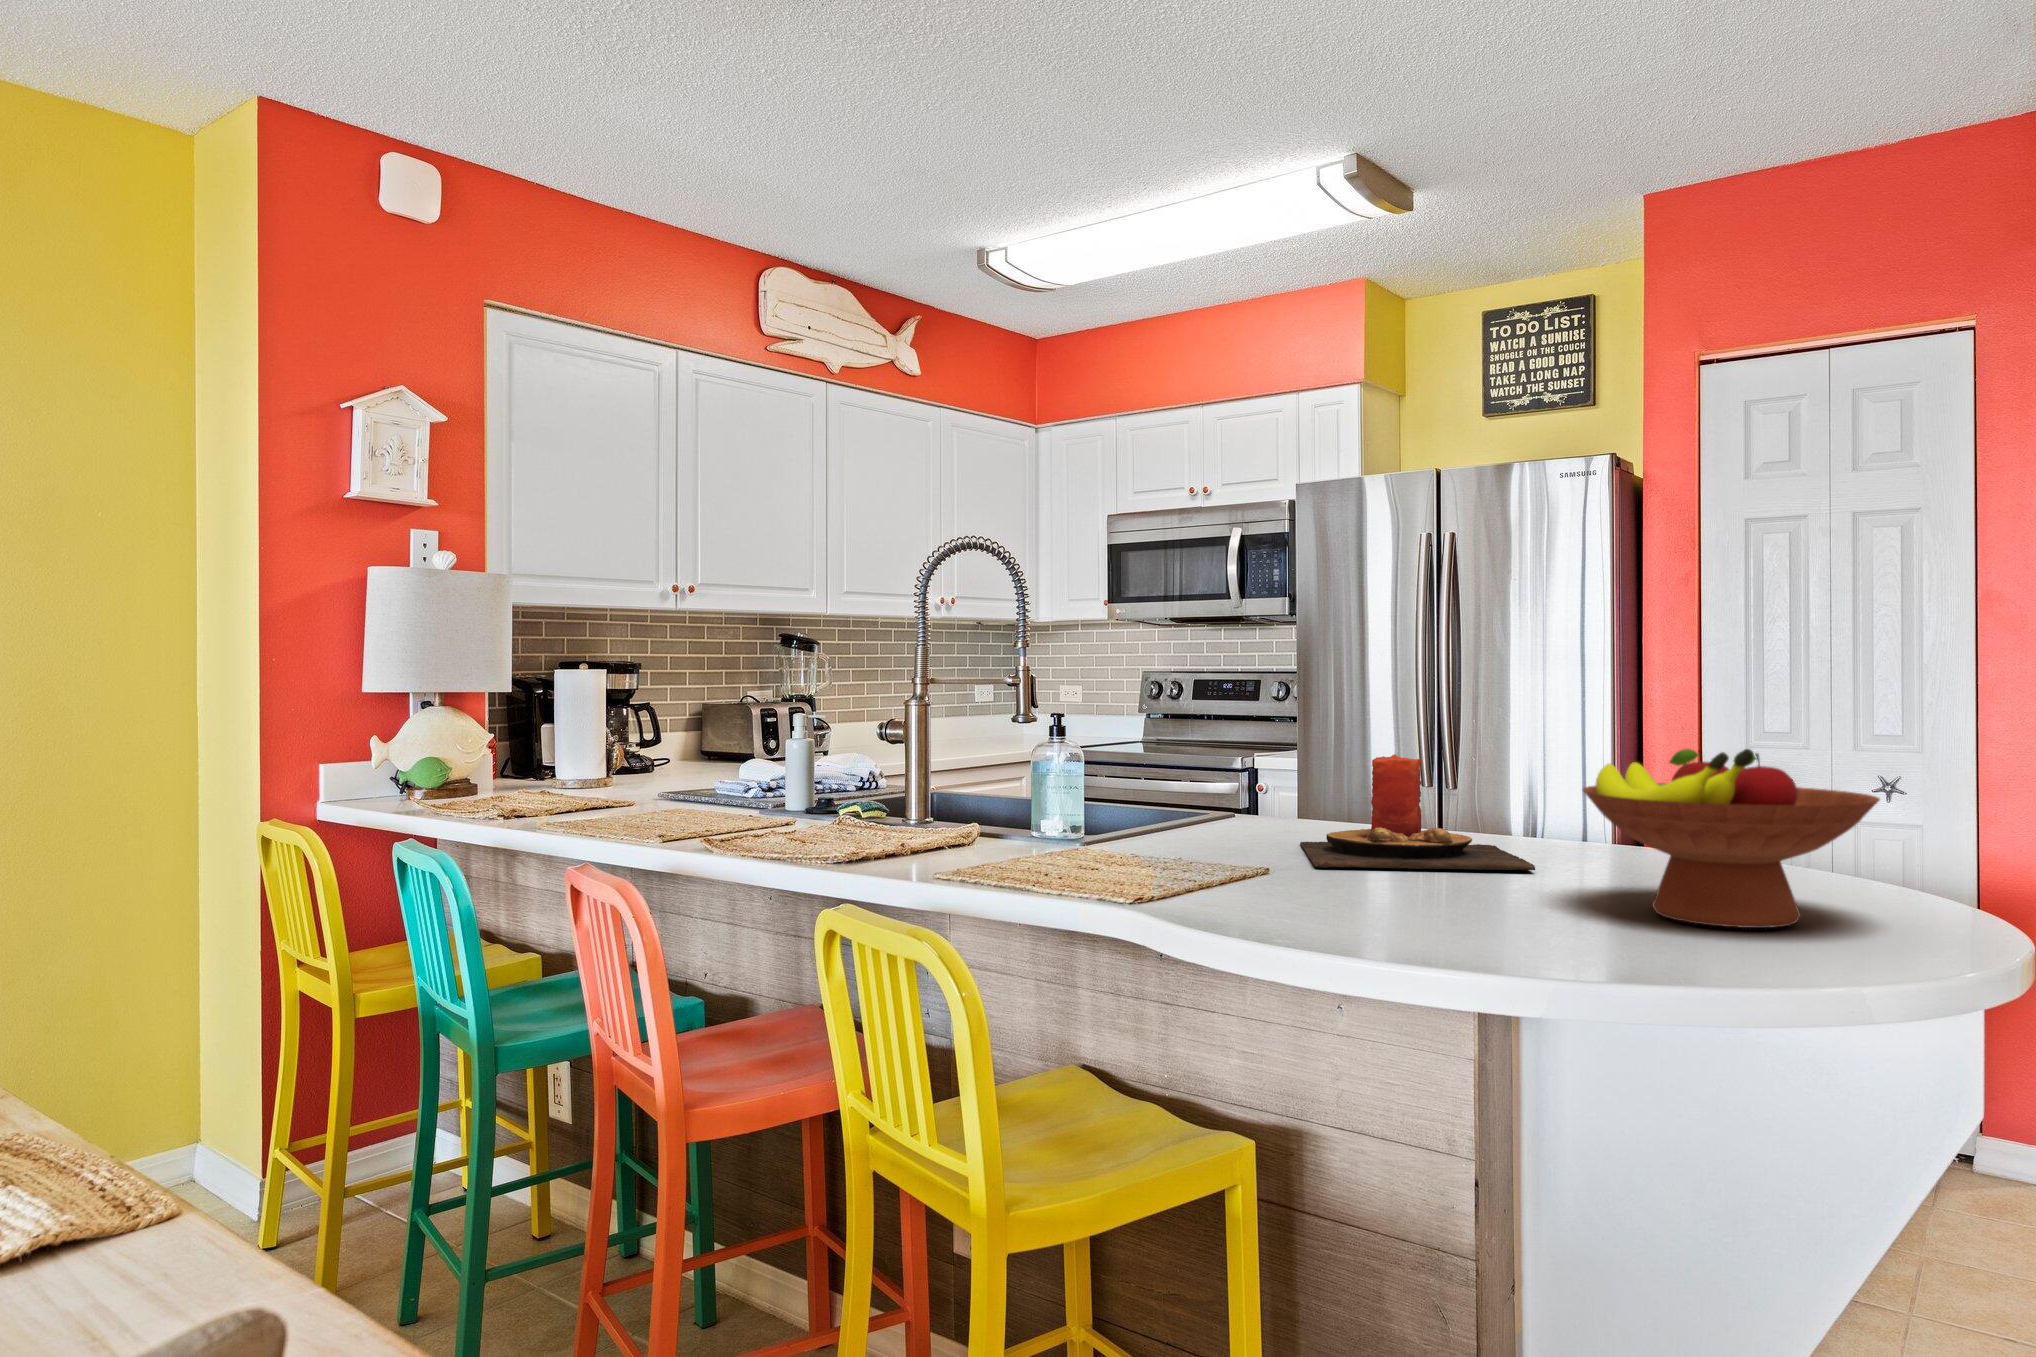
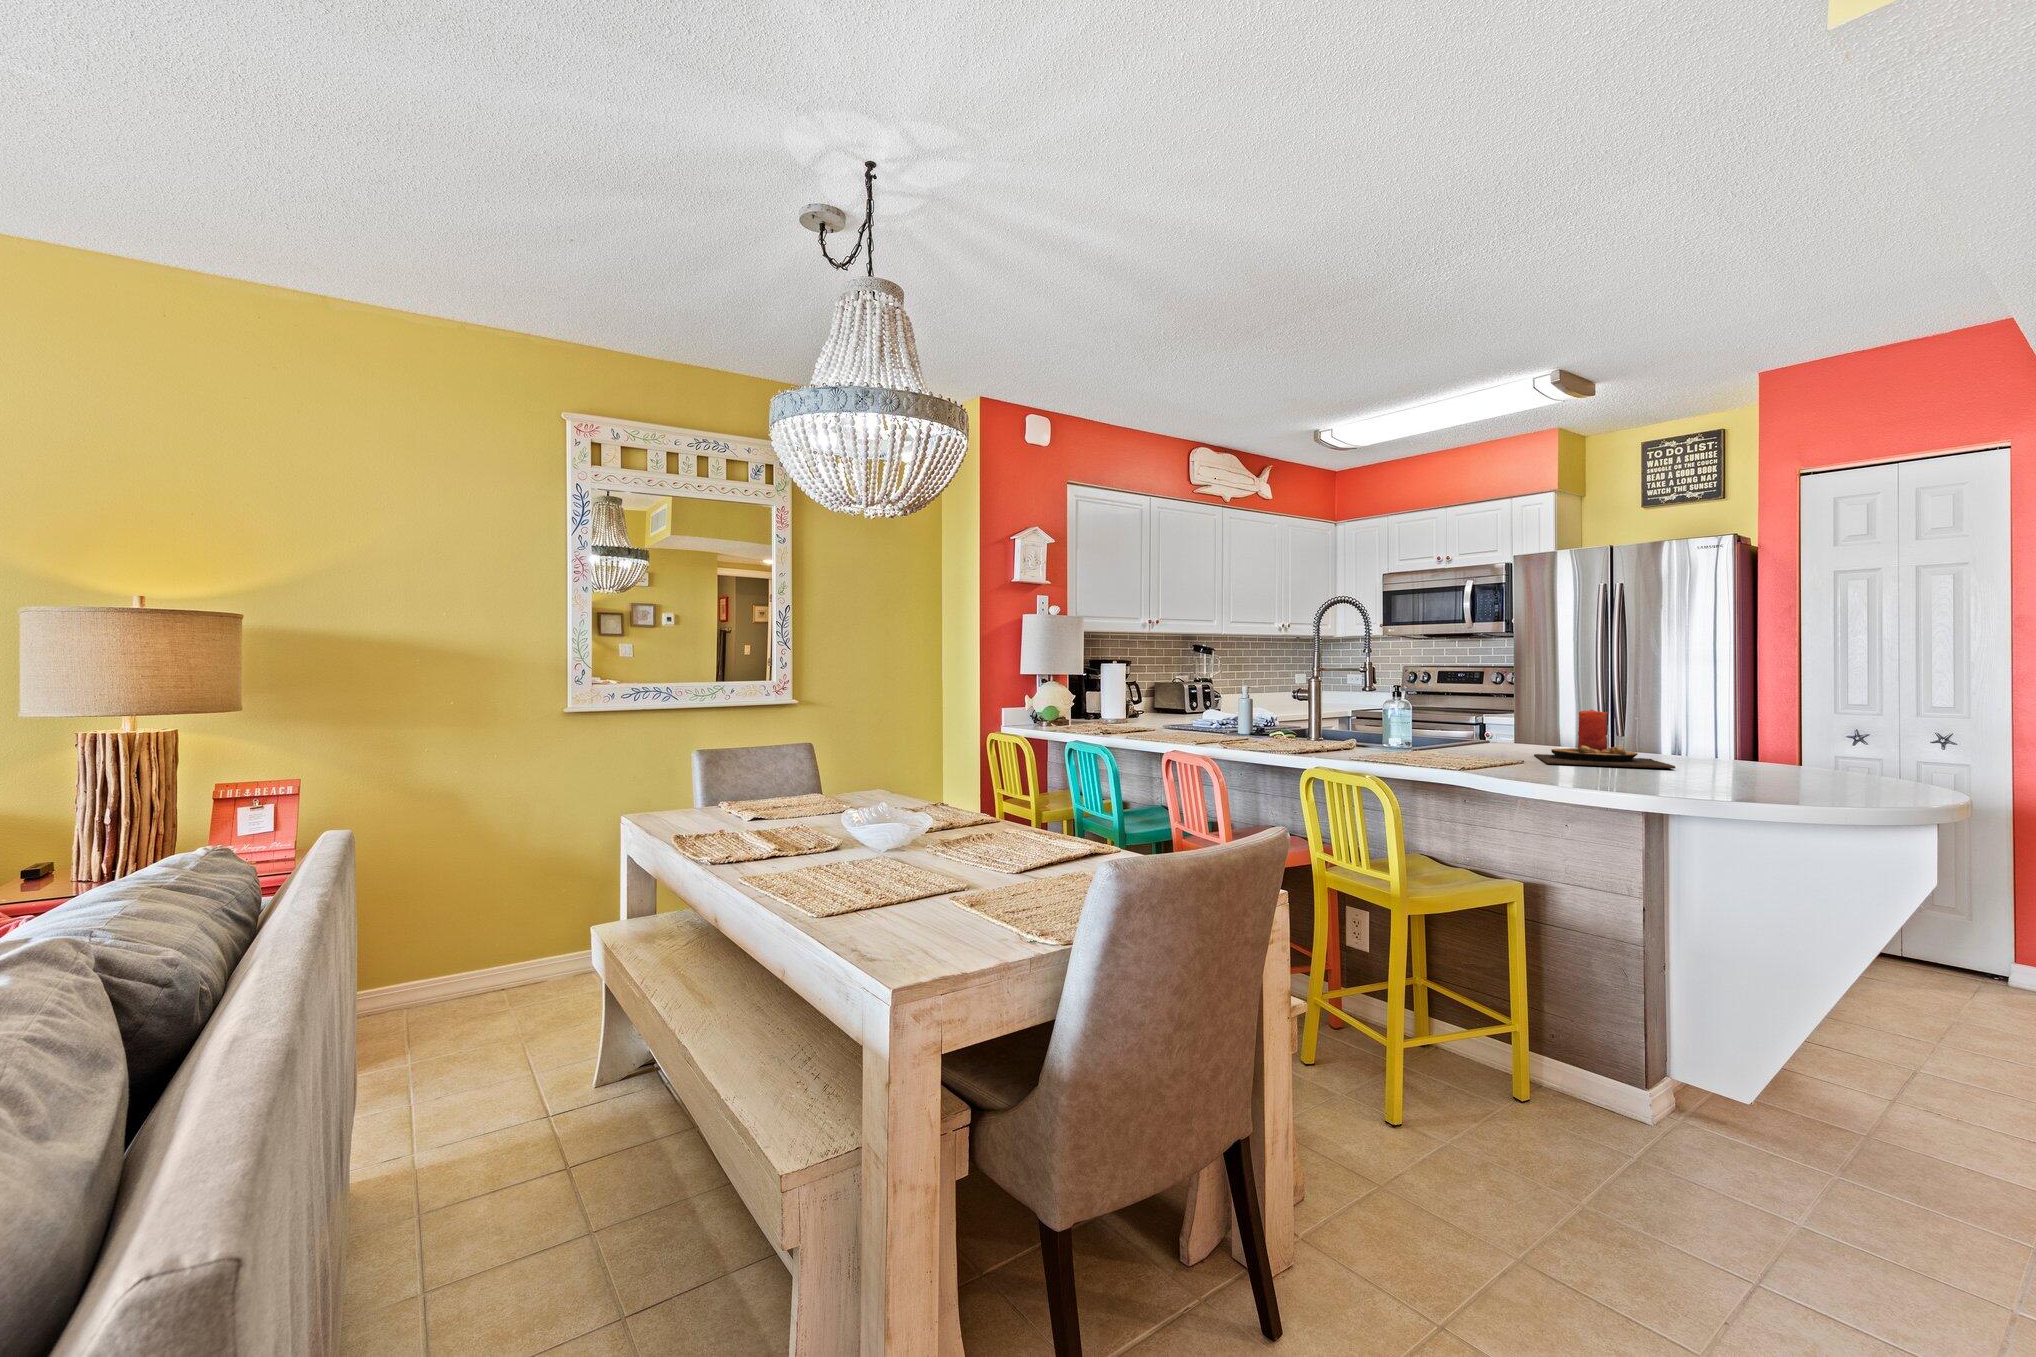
fruit bowl: present [1582,749,1880,928] -> none [1702,705,1875,792]

